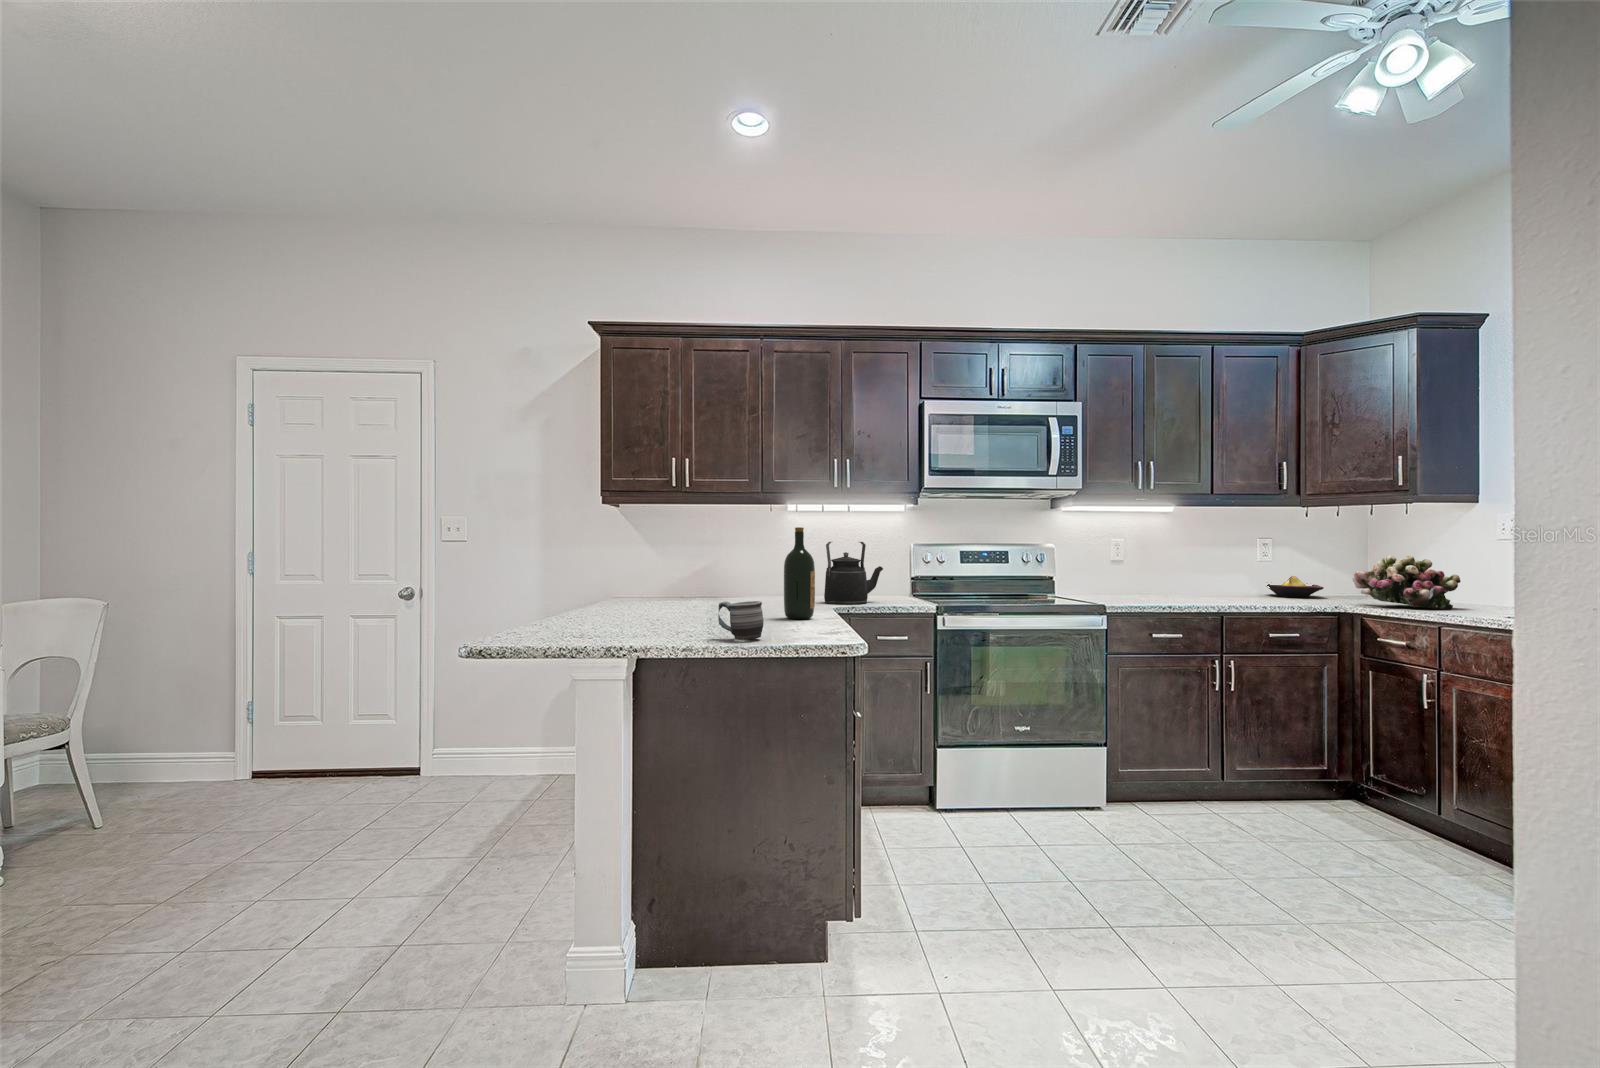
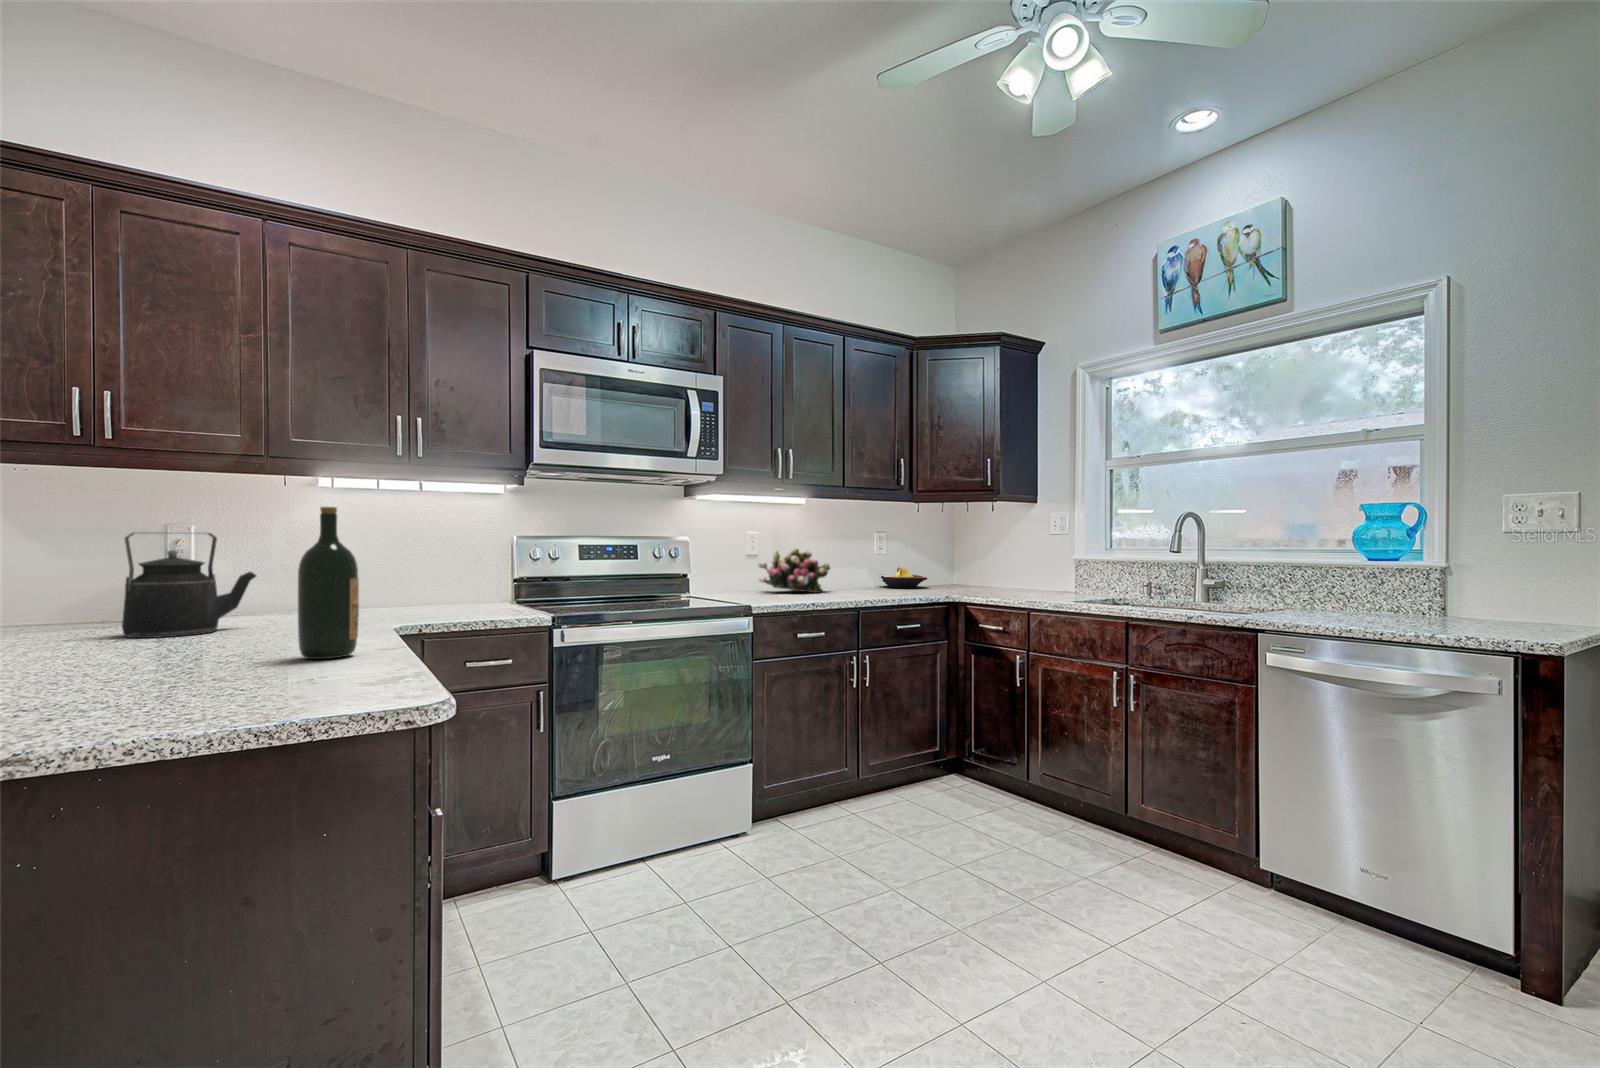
kettle: present [824,542,883,604] -> present [122,532,256,638]
flower arrangement: present [1352,555,1461,609] -> present [758,548,830,593]
mug: present [718,601,764,640] -> none [112,641,230,724]

